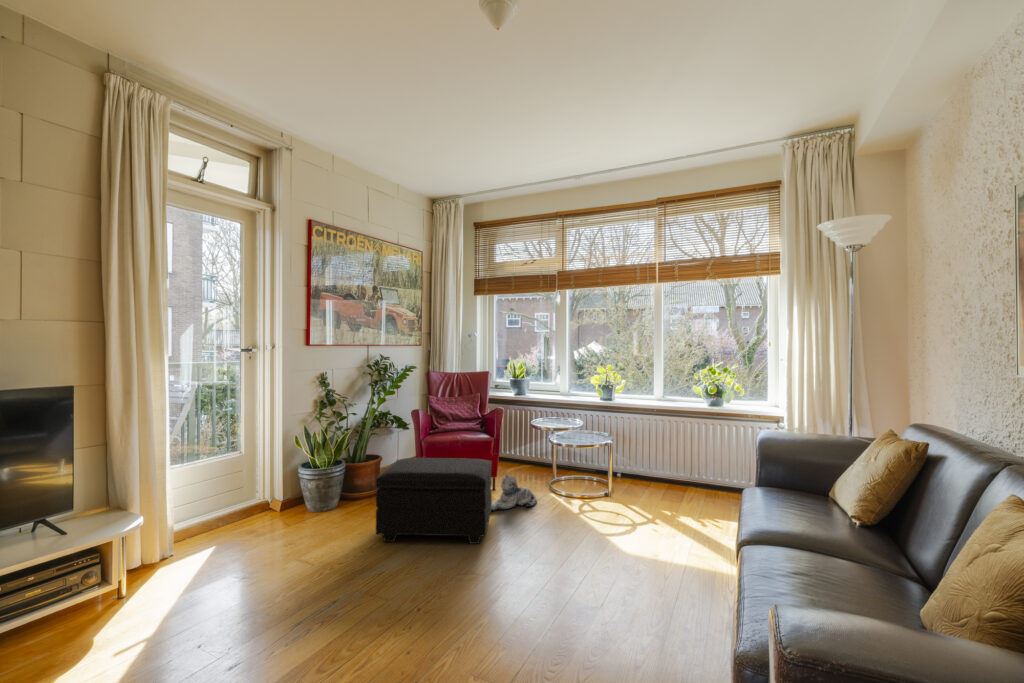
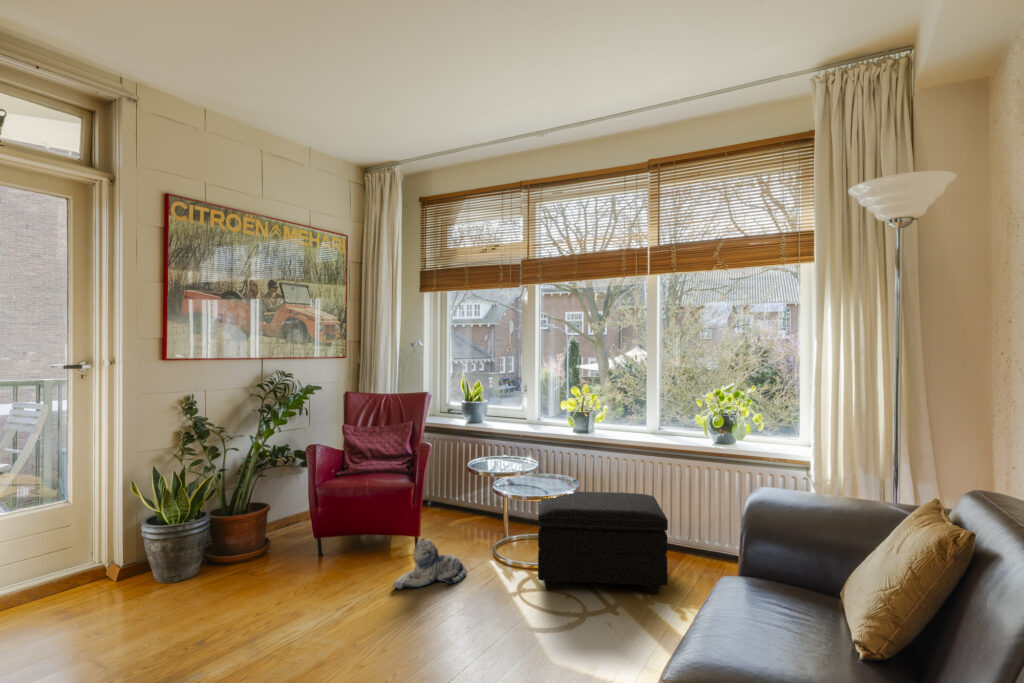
footstool: present [376,458,492,544] -> present [538,491,668,594]

